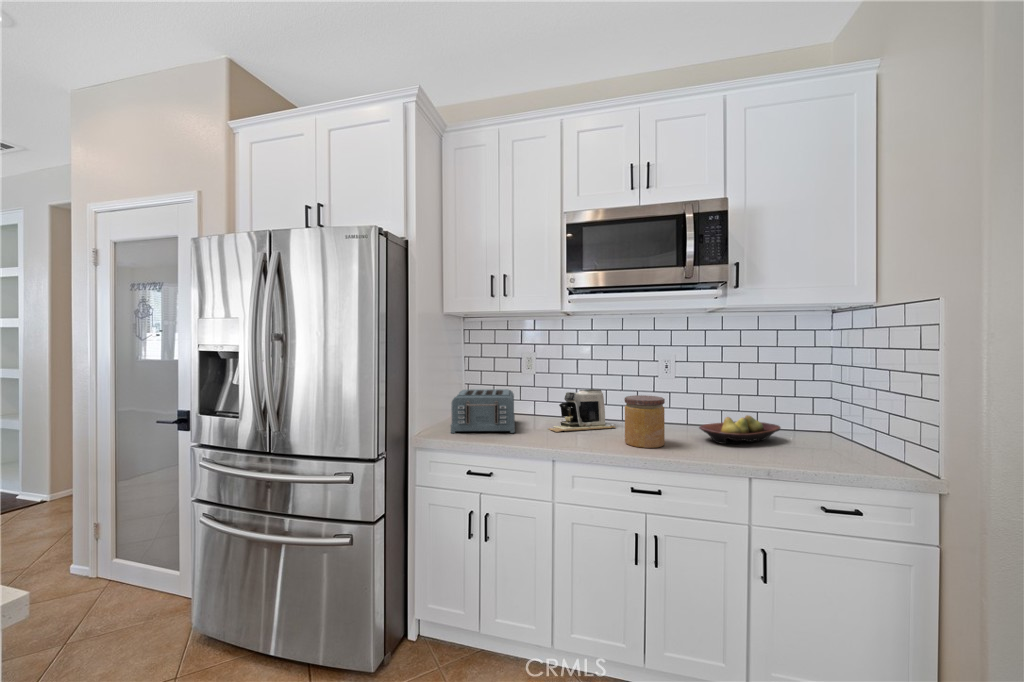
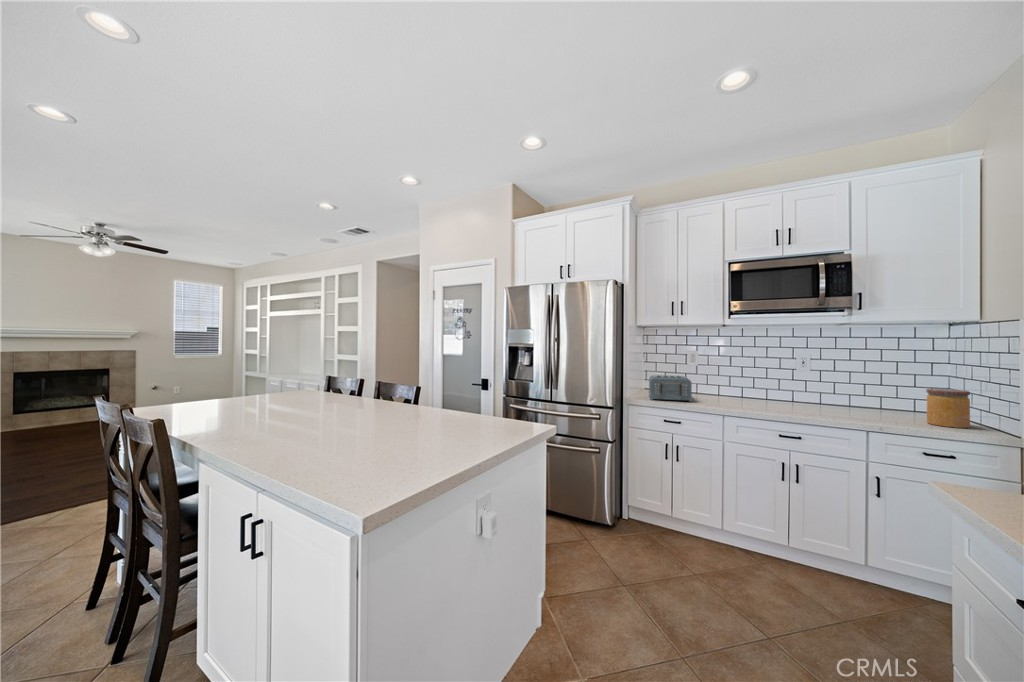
coffee maker: present [549,389,616,432] -> none [714,378,764,403]
jar: present [624,395,665,448] -> present [926,388,970,428]
fruit bowl: present [699,415,780,444] -> none [830,397,898,415]

